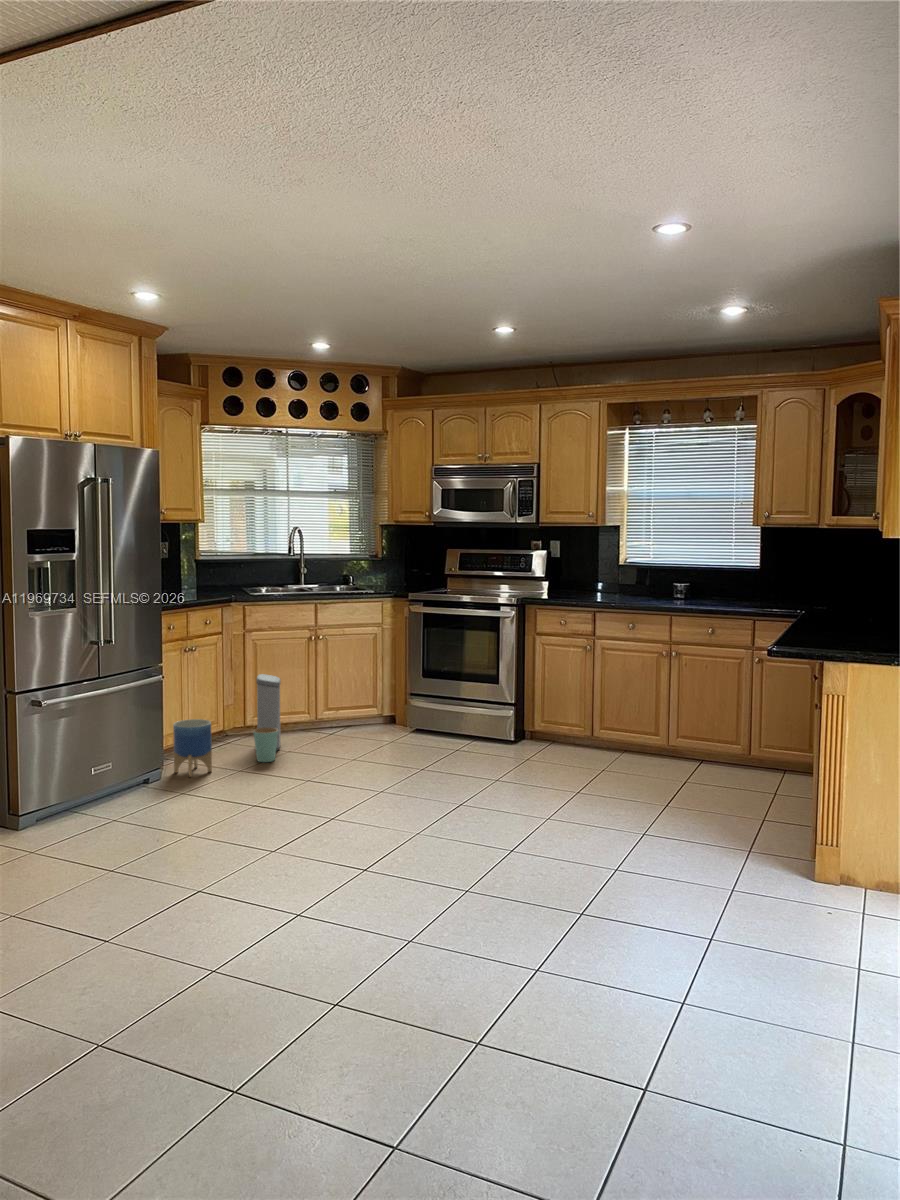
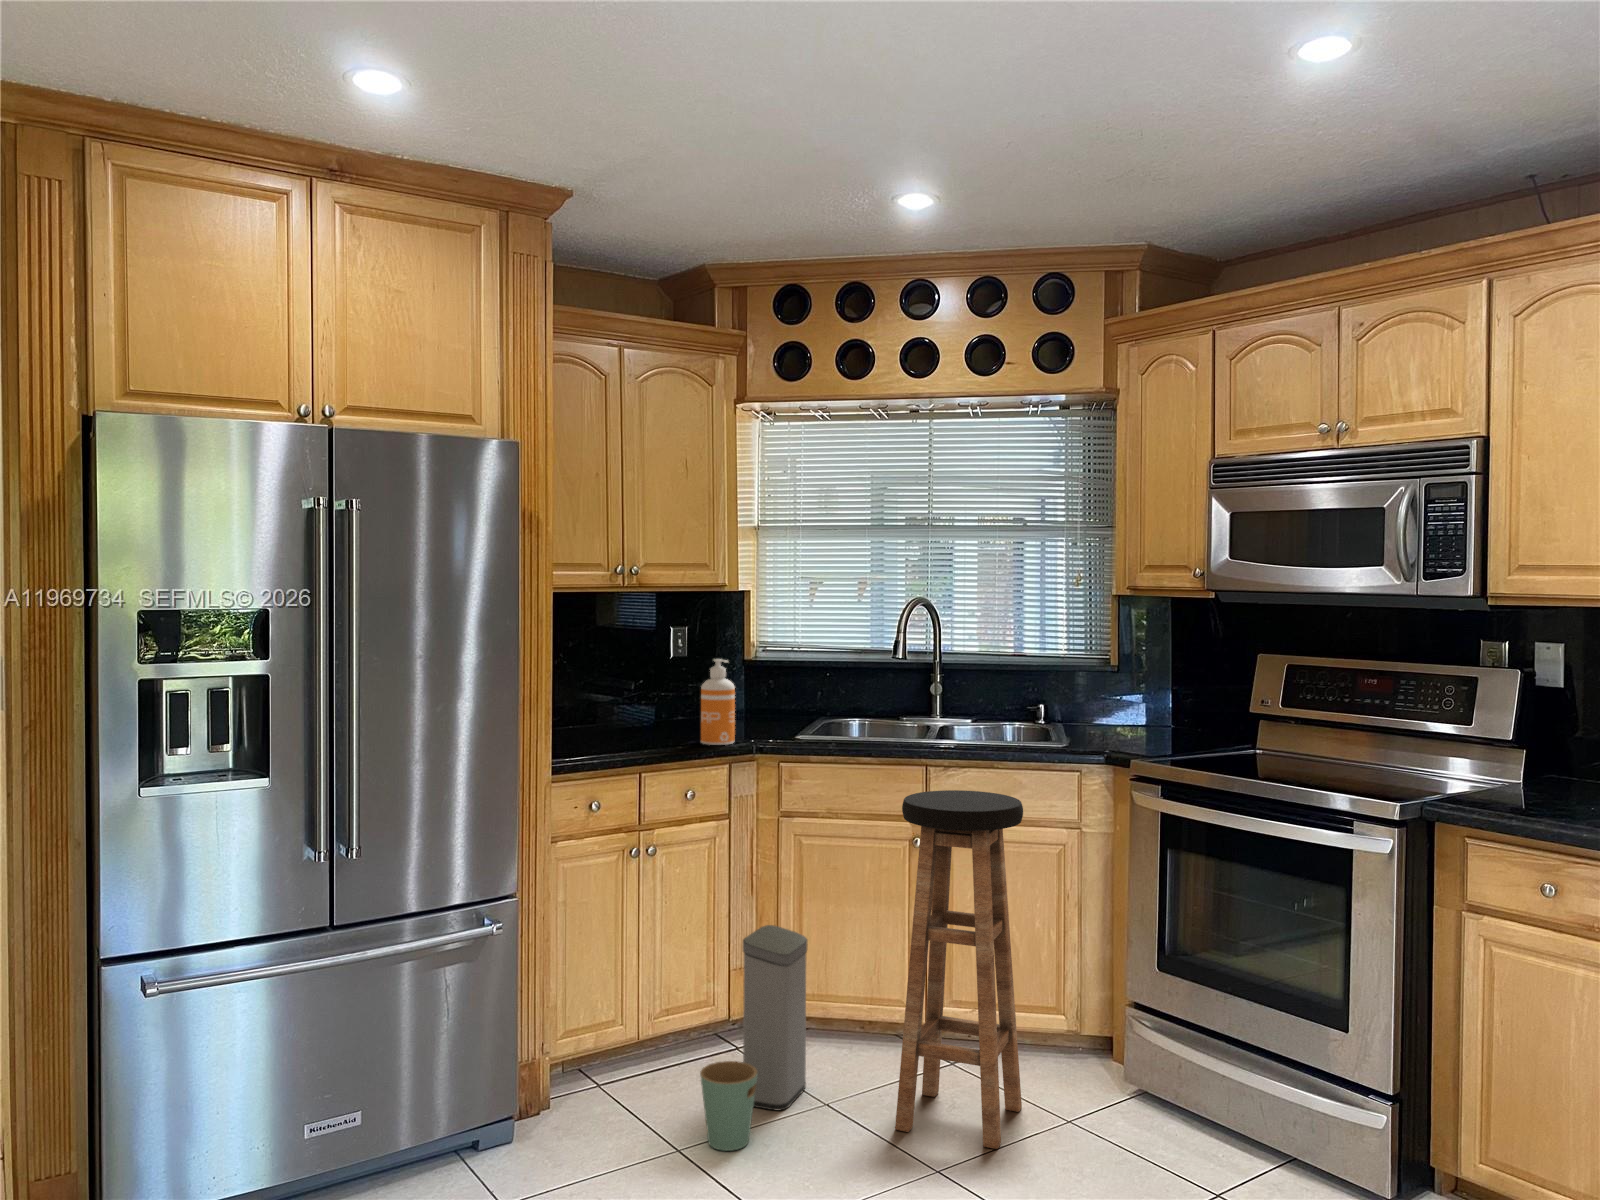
soap dispenser: none [206,555,224,597] -> present [701,659,735,745]
bar stool: none [327,608,377,749] -> present [895,790,1023,1149]
planter: present [173,719,212,777] -> none [509,1027,593,1171]

